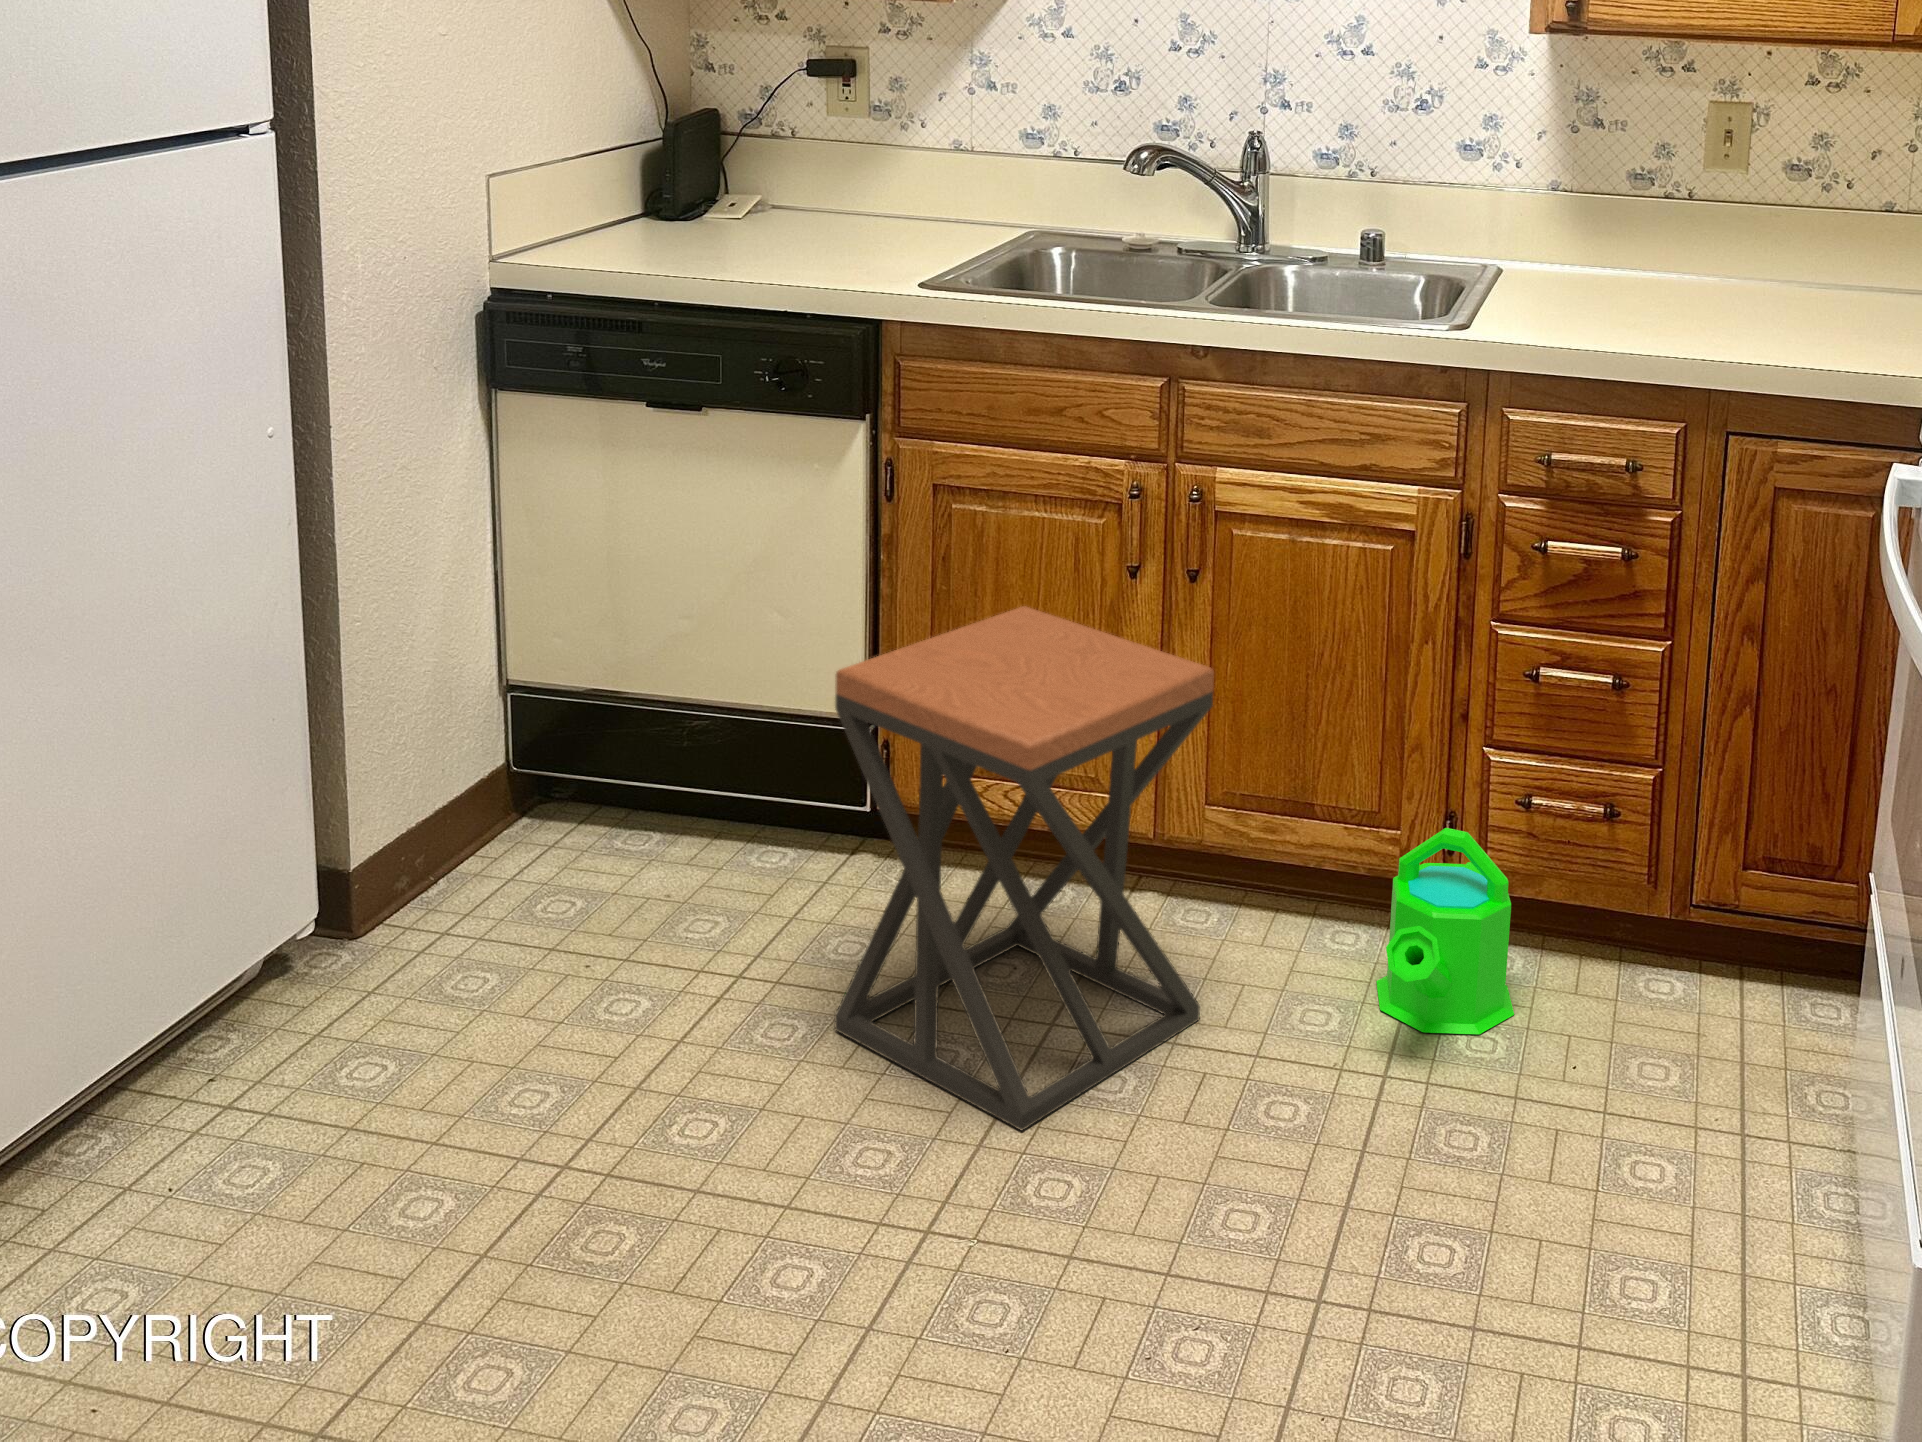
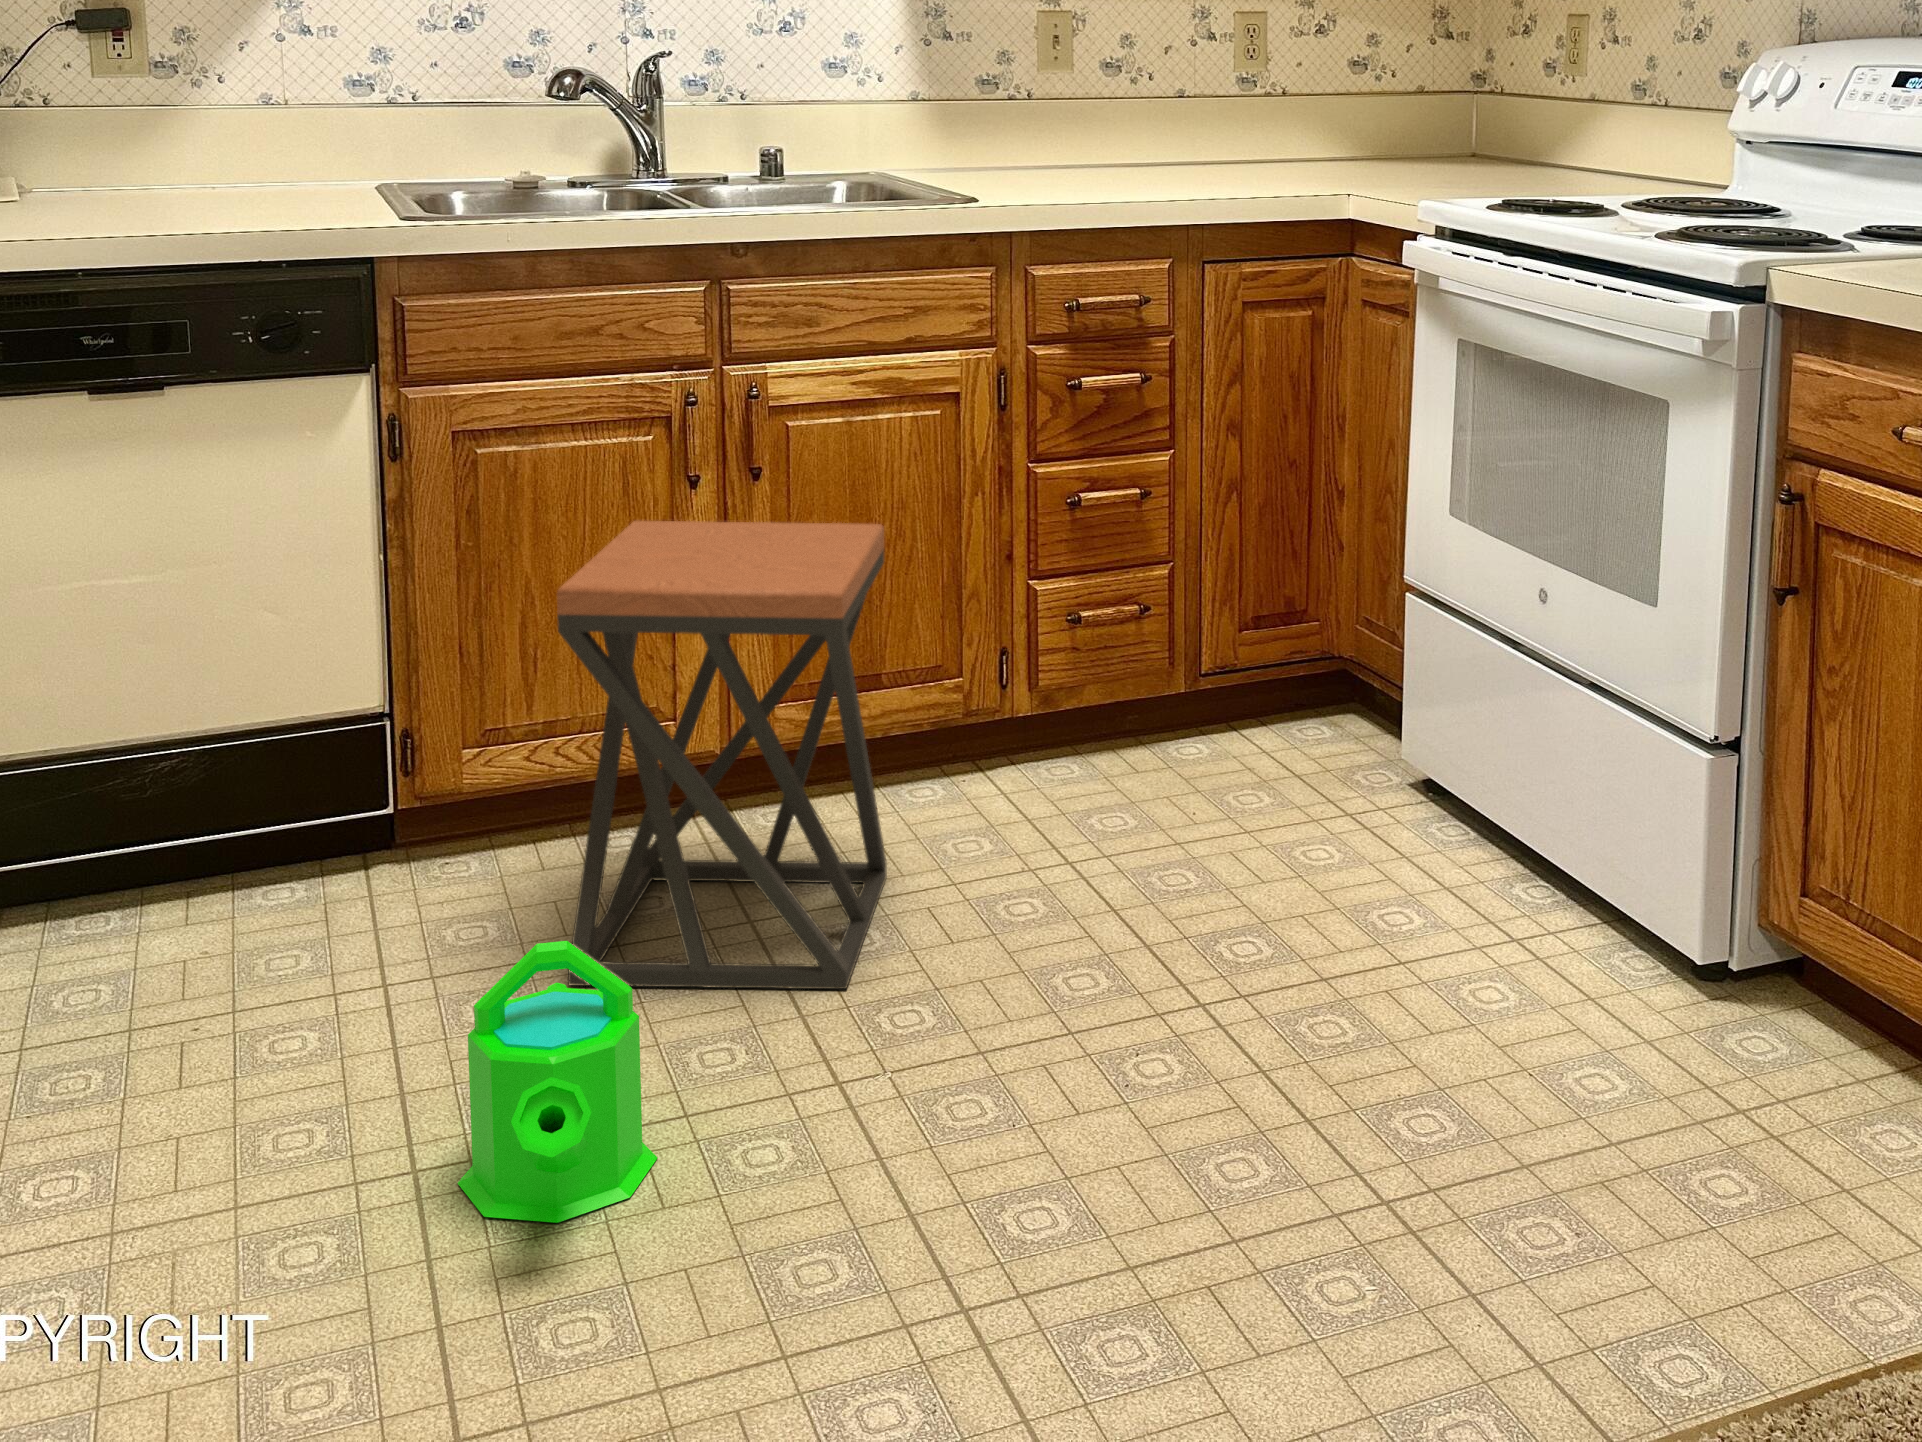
watering can: present [1376,828,1514,1034] -> present [458,941,658,1223]

